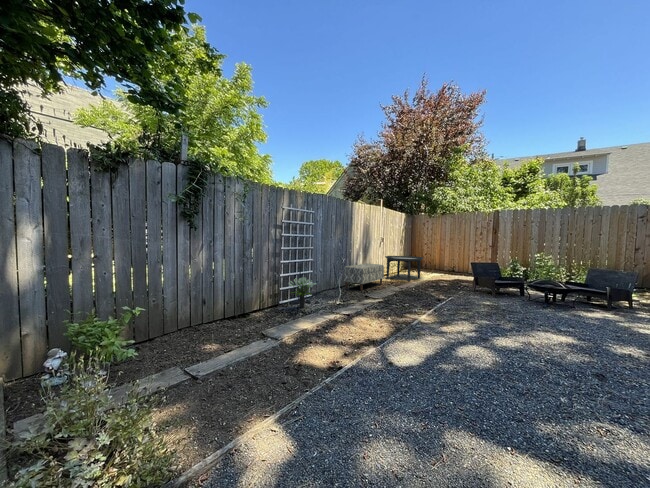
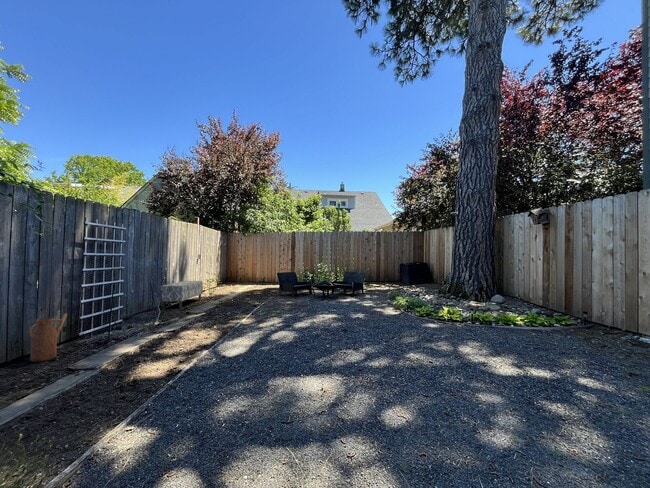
round table: present [385,256,423,281] -> none [202,271,239,294]
potted plant: present [289,277,317,308] -> none [93,299,133,334]
watering can: none [243,285,268,322] -> present [29,313,67,362]

